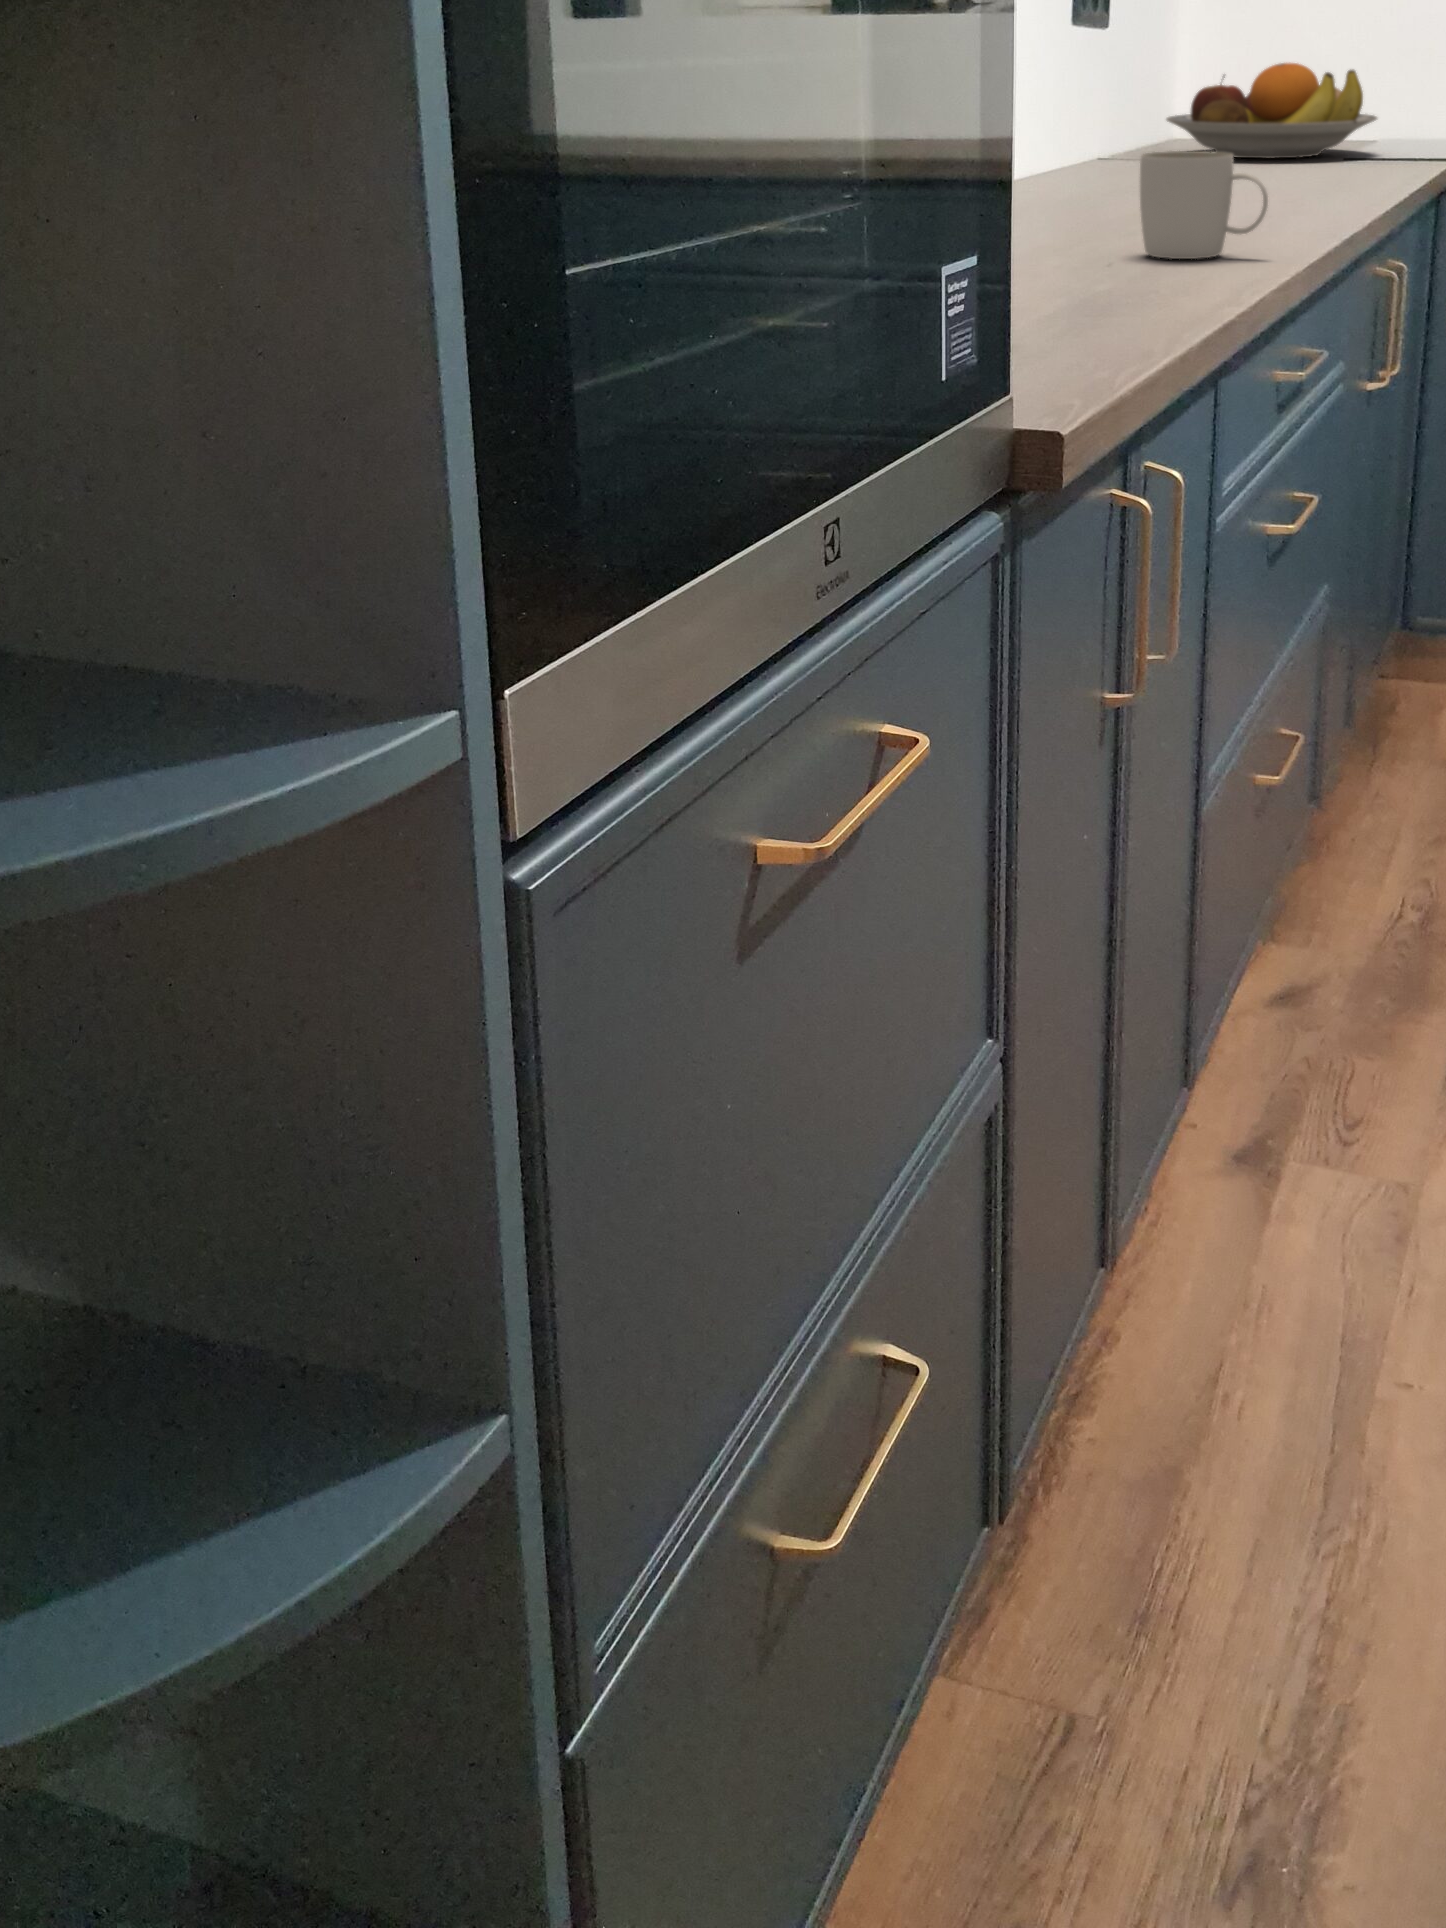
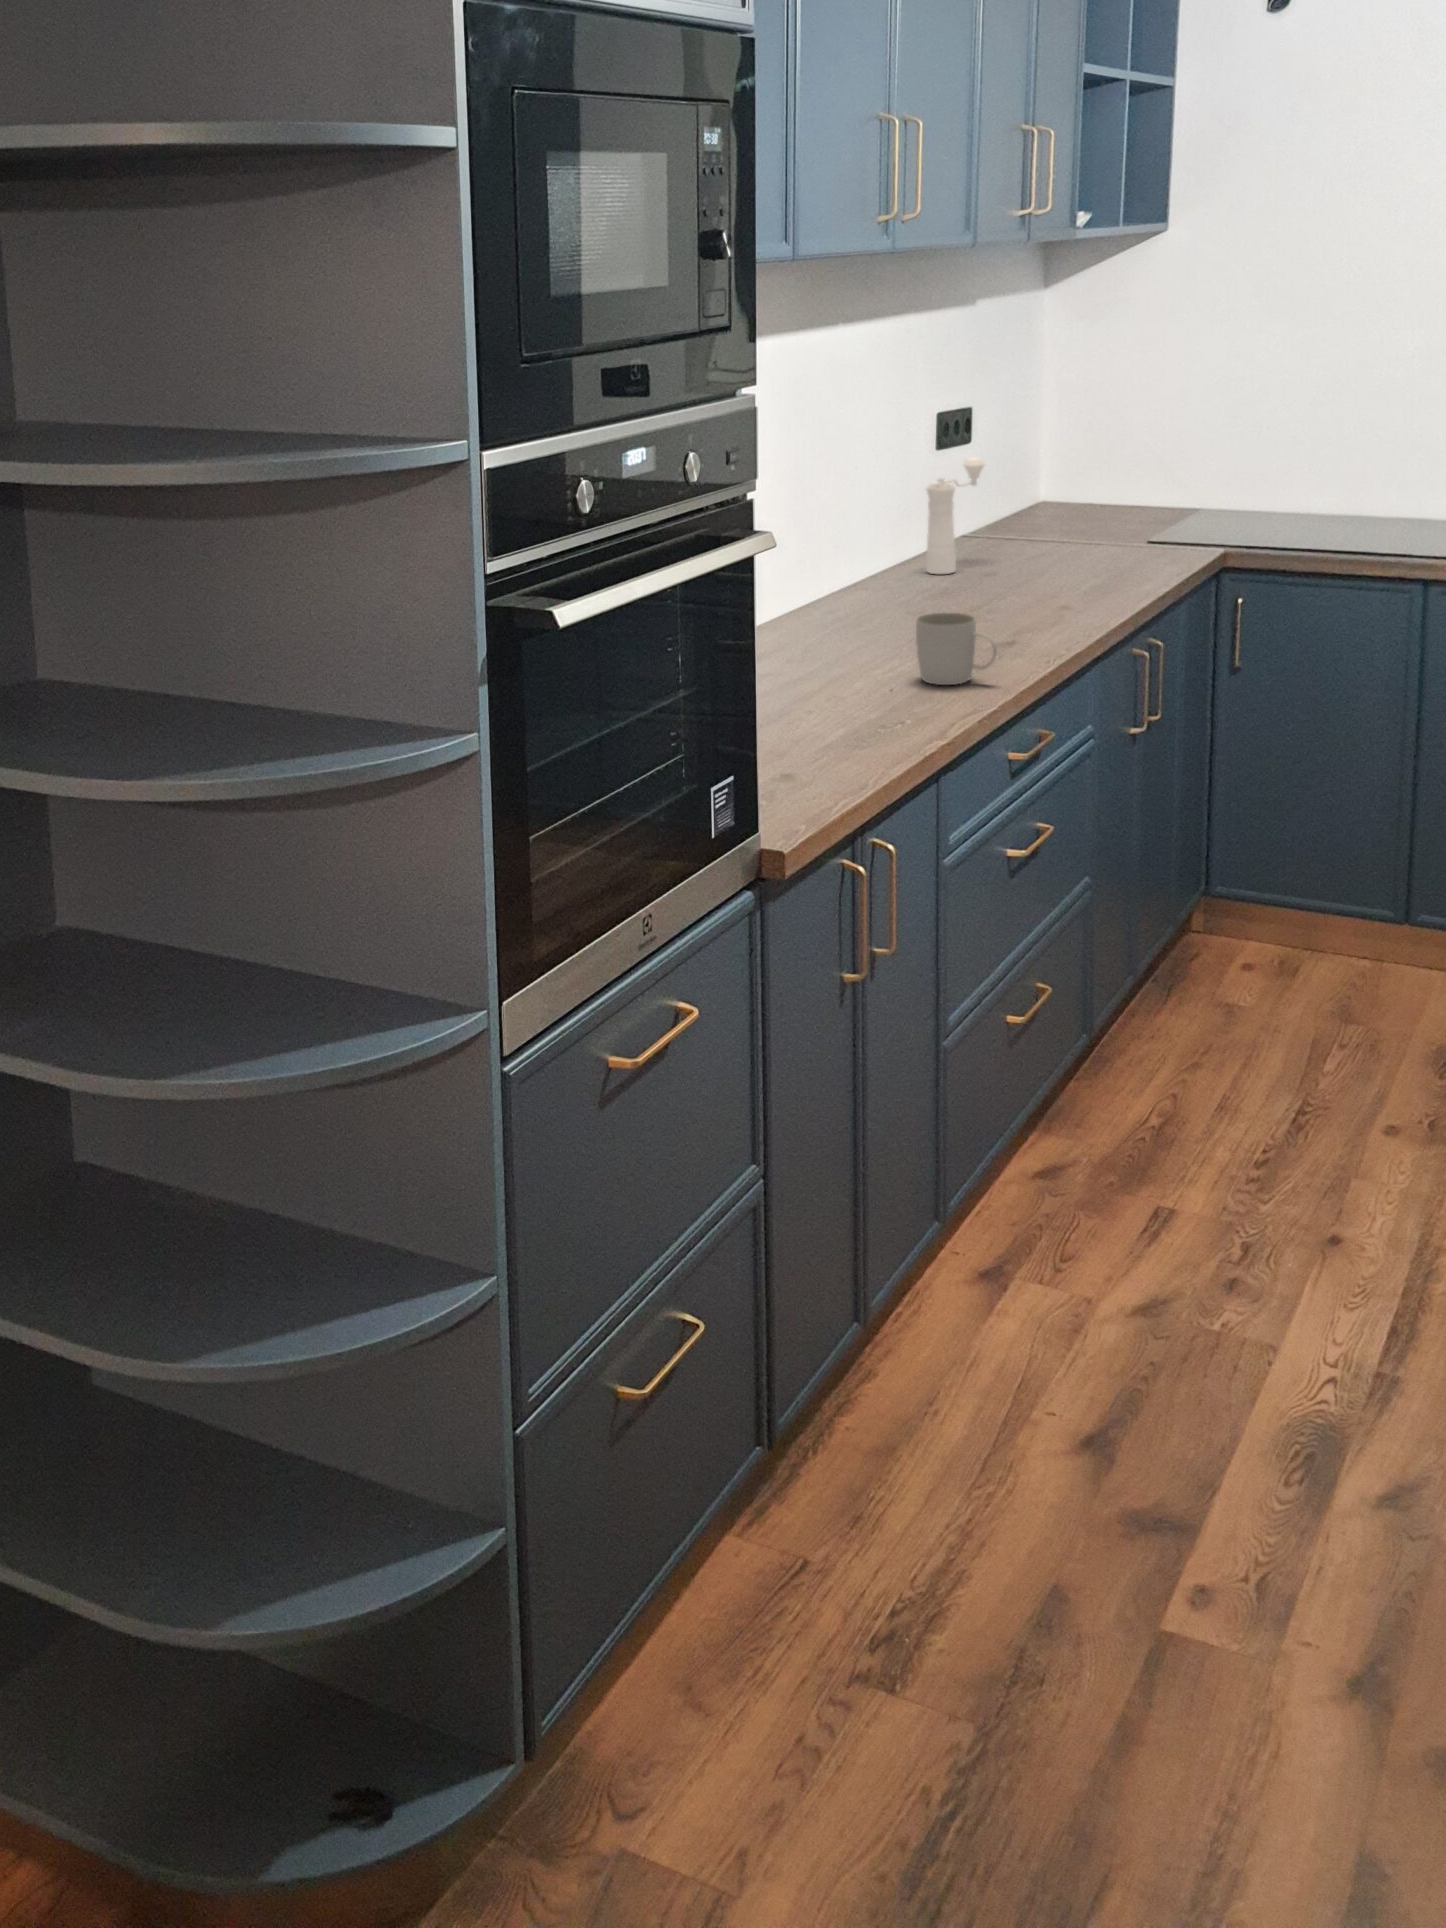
pepper mill: none [1074,21,1152,181] -> present [926,457,985,574]
fruit bowl: present [1166,63,1377,158] -> none [1014,469,1177,539]

